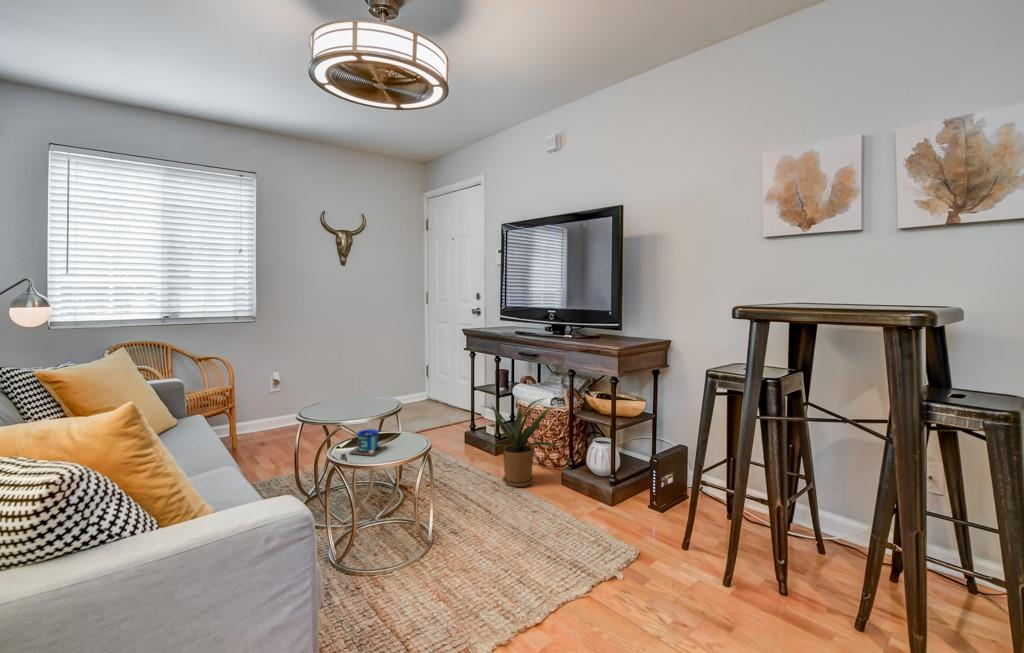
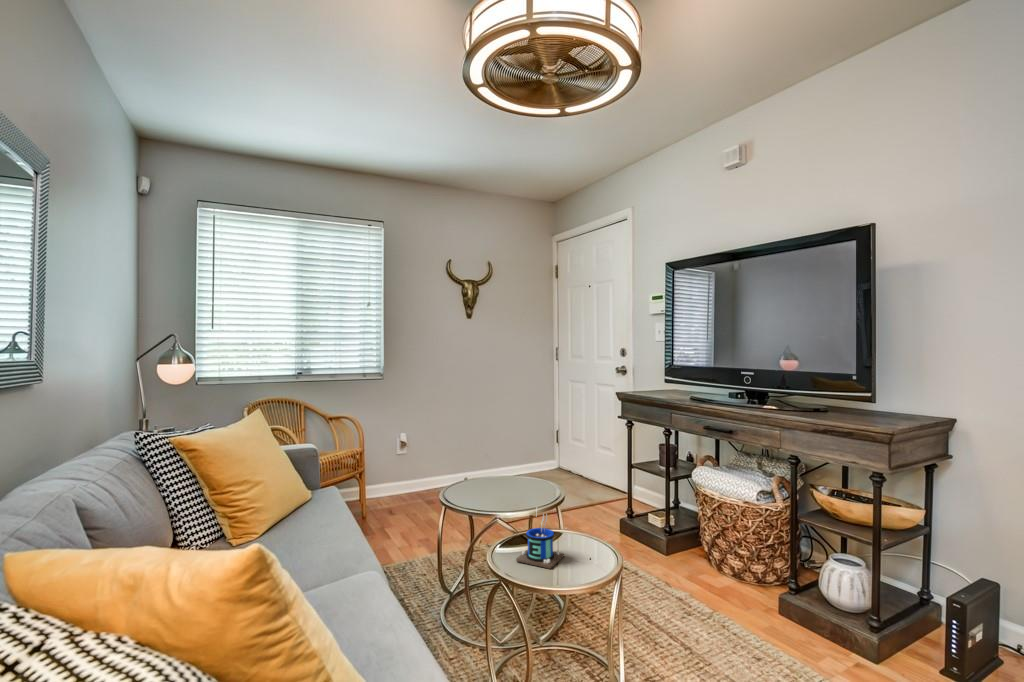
house plant: present [483,398,554,487] -> none [653,488,773,611]

